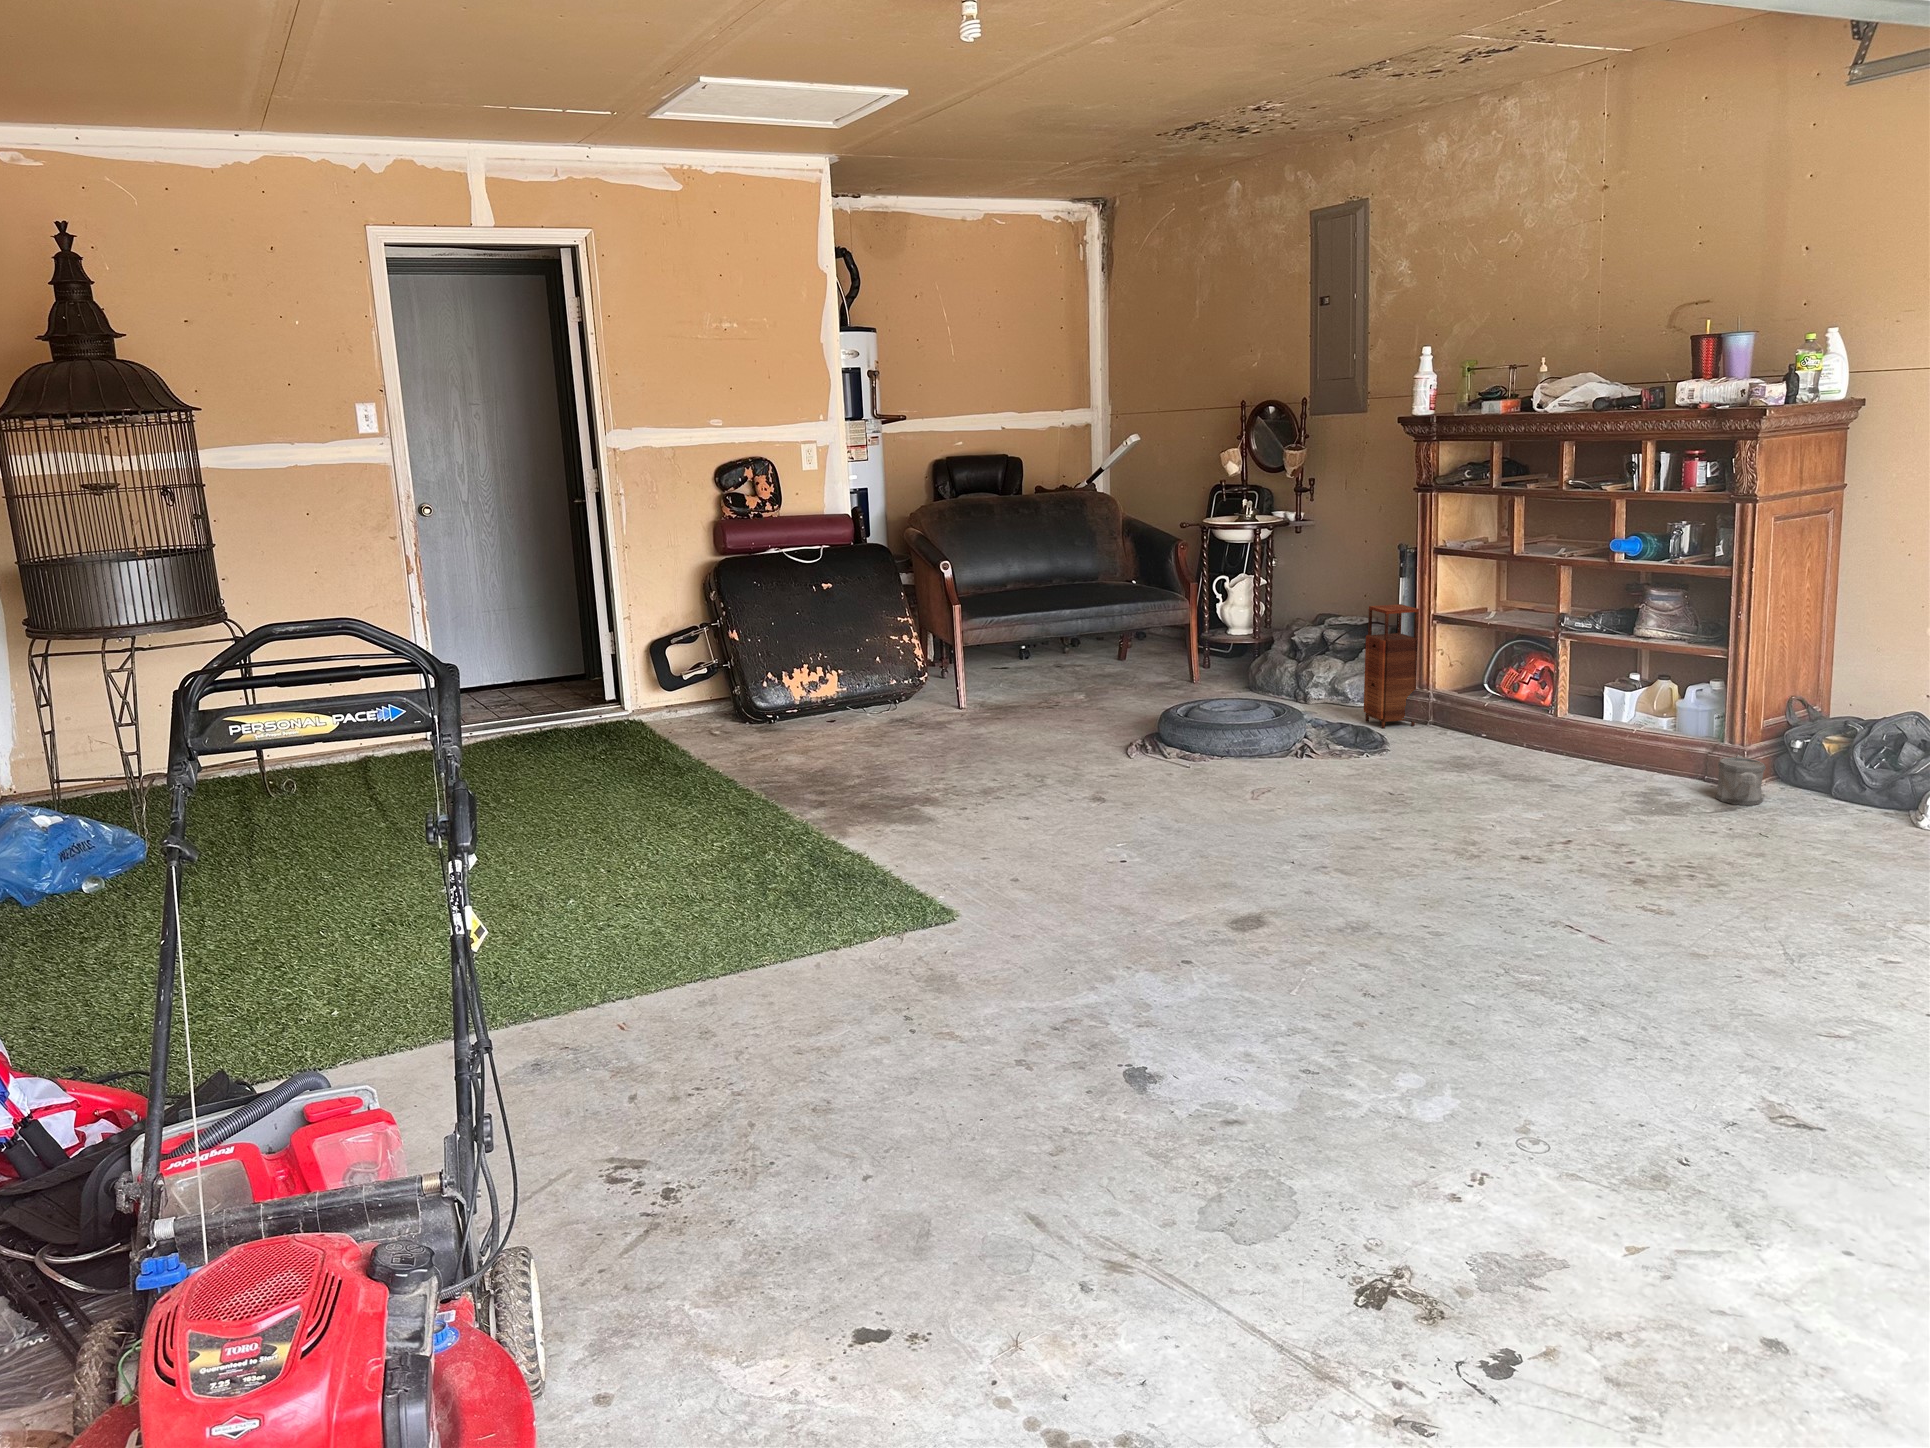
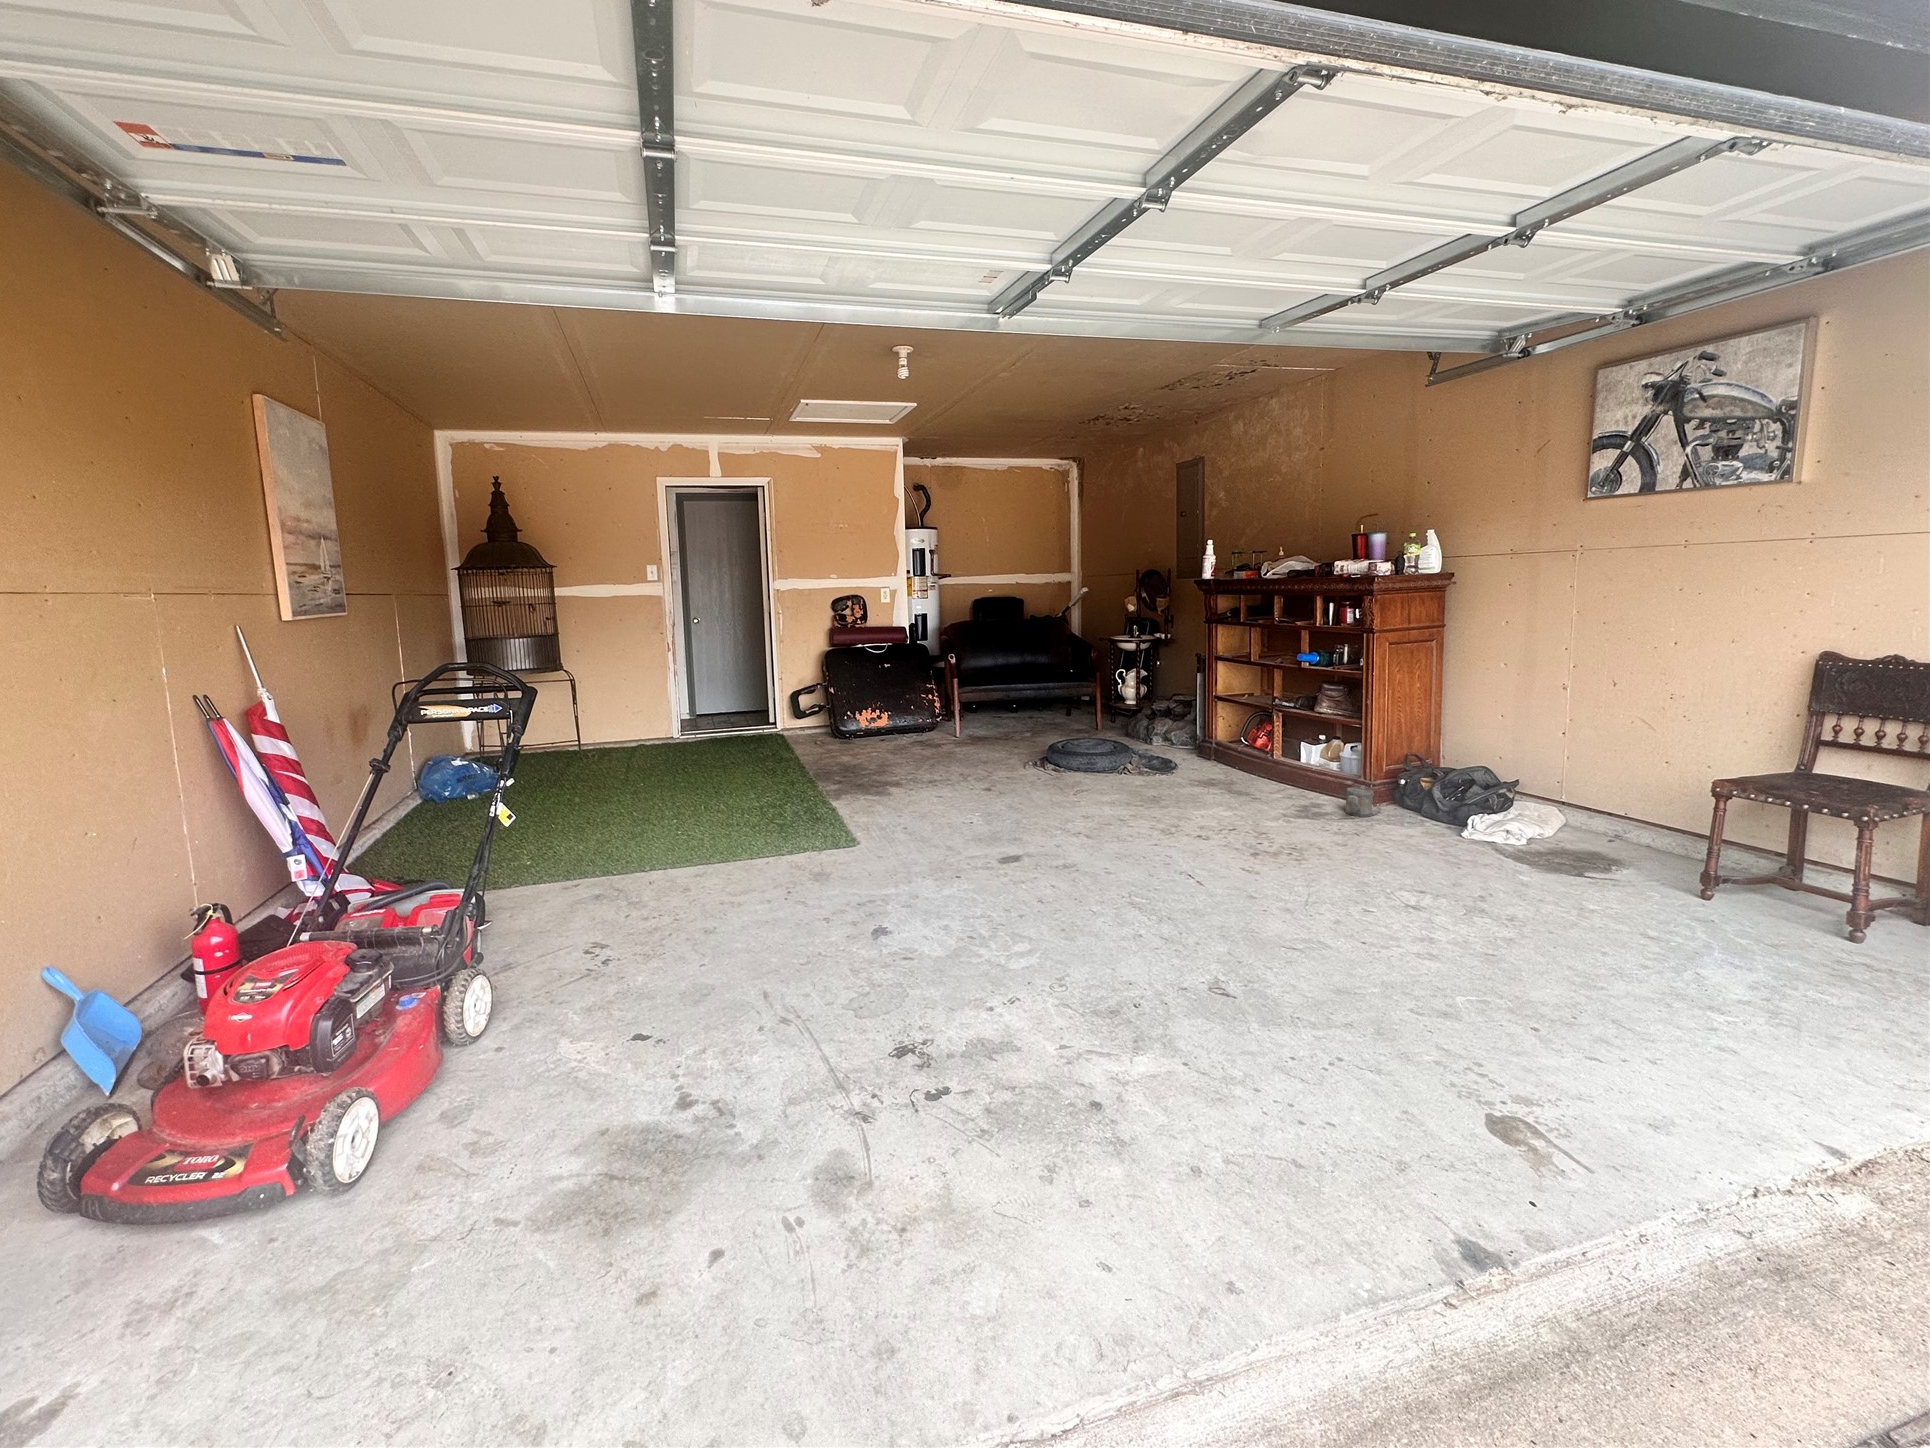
storage cabinet: present [1364,604,1419,728] -> none [1173,689,1203,761]

